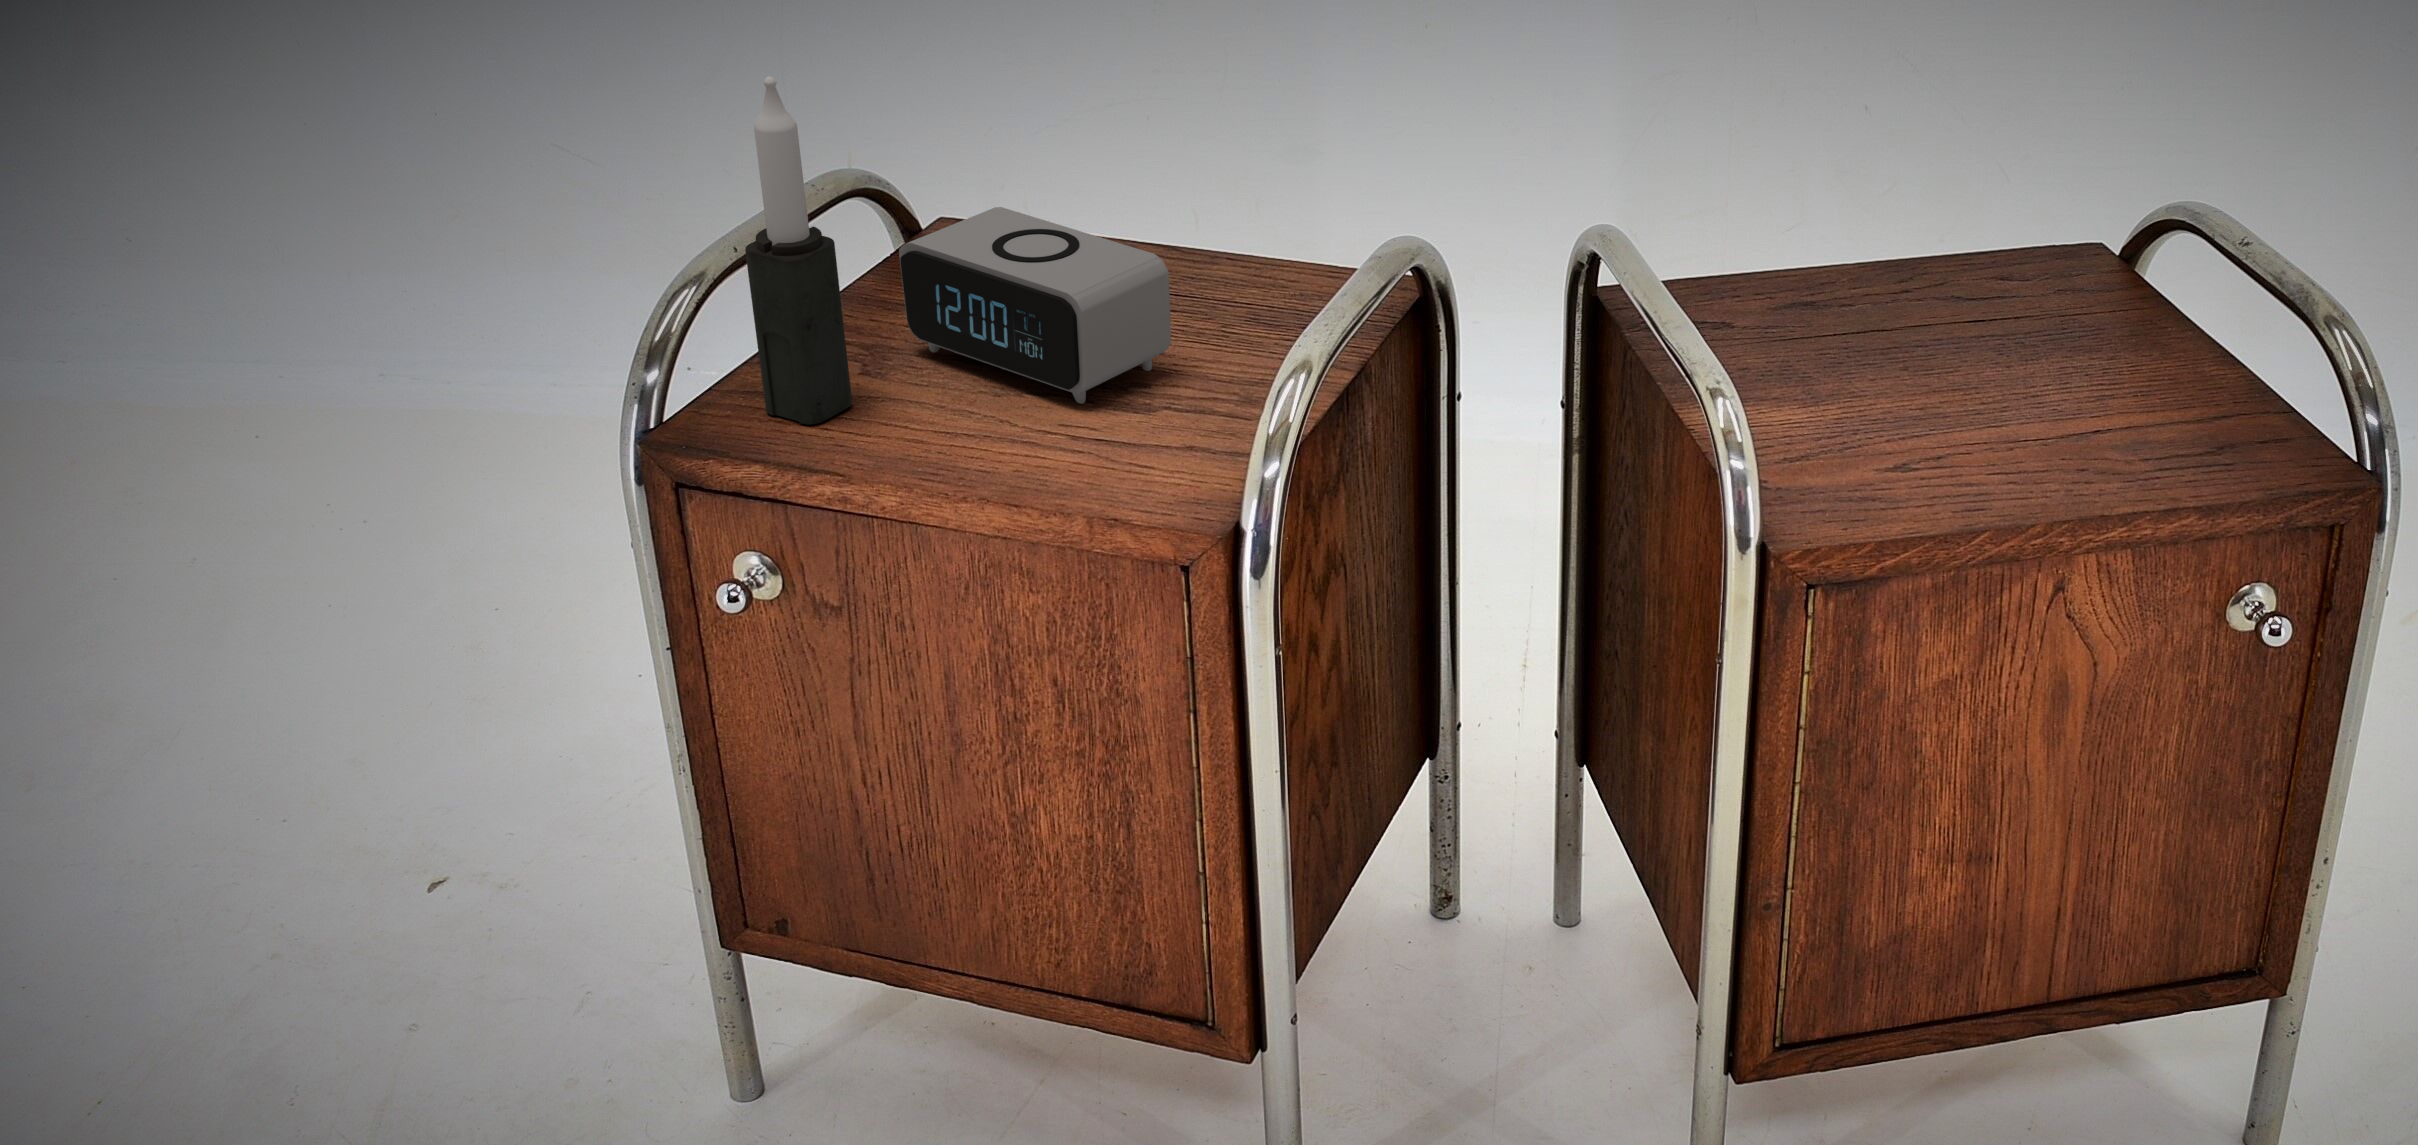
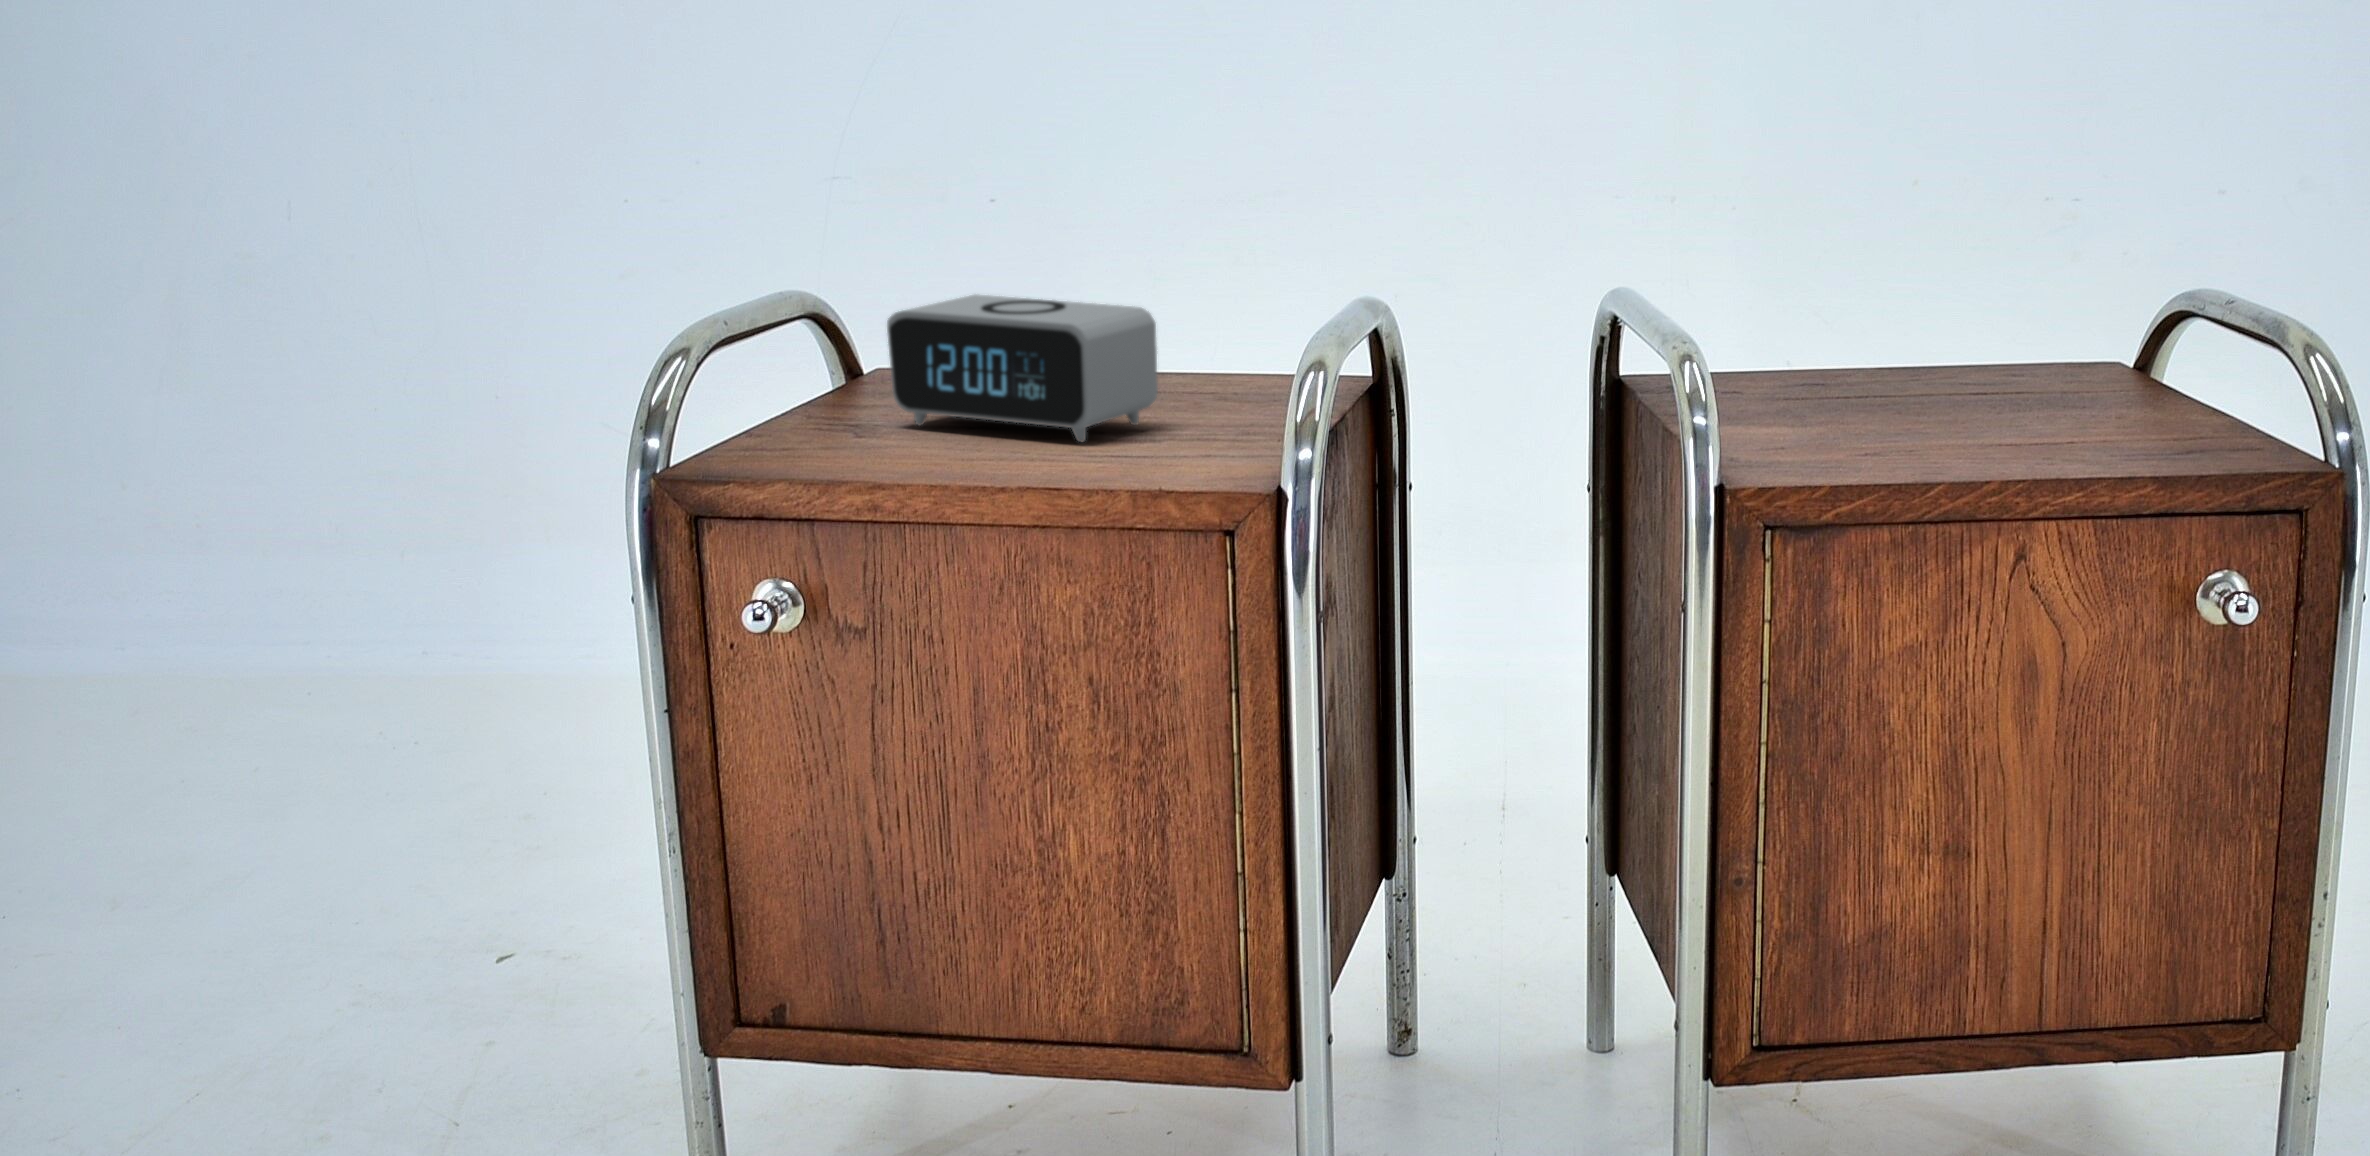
candle: present [745,76,852,424] -> none [760,108,858,459]

